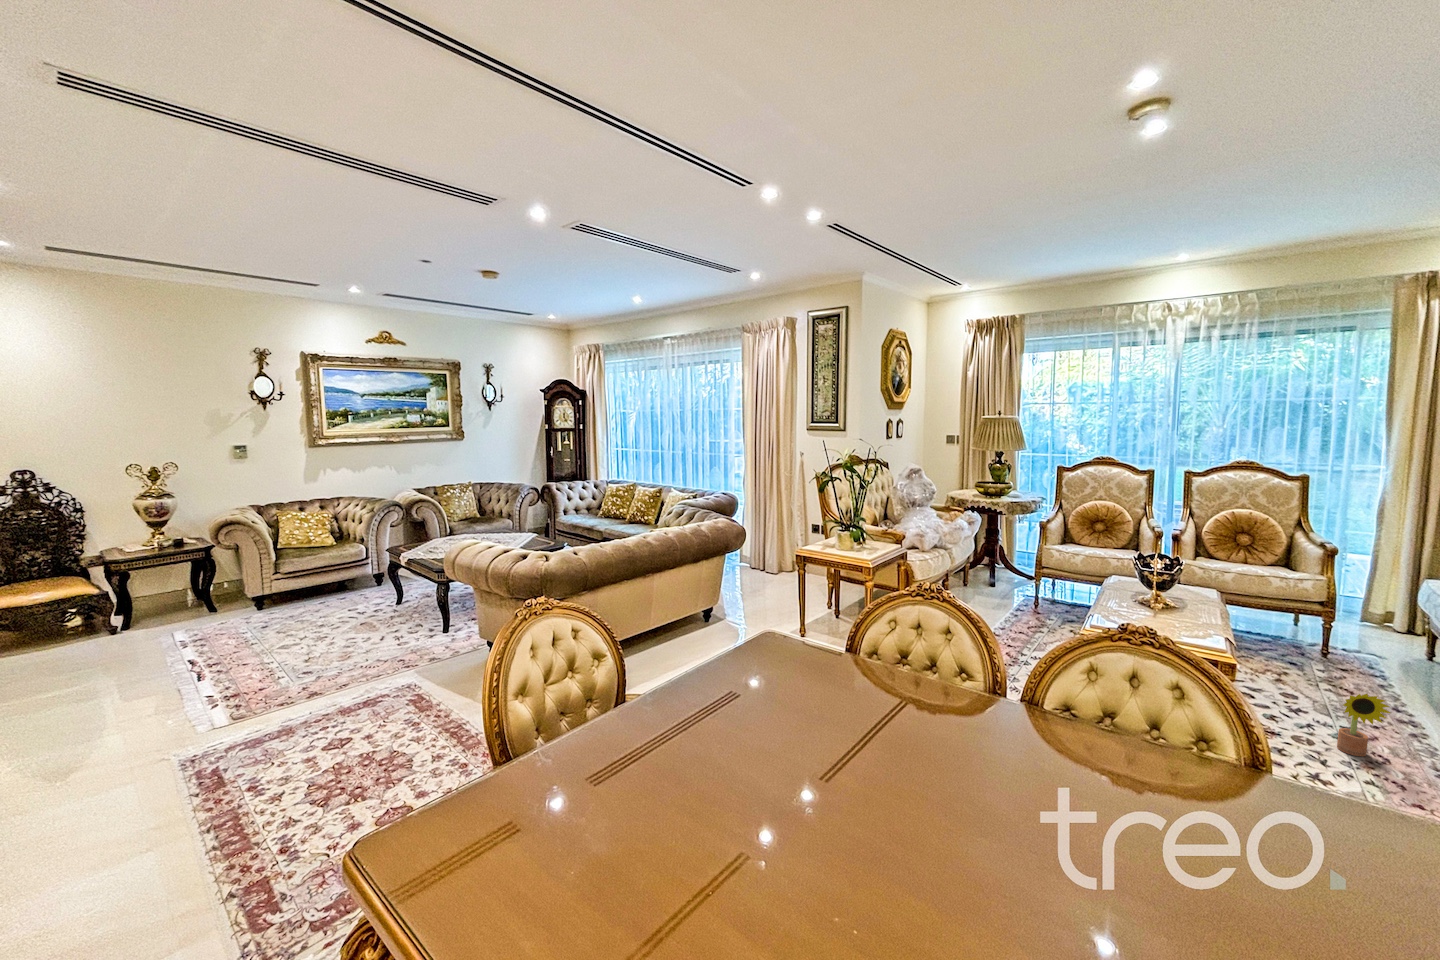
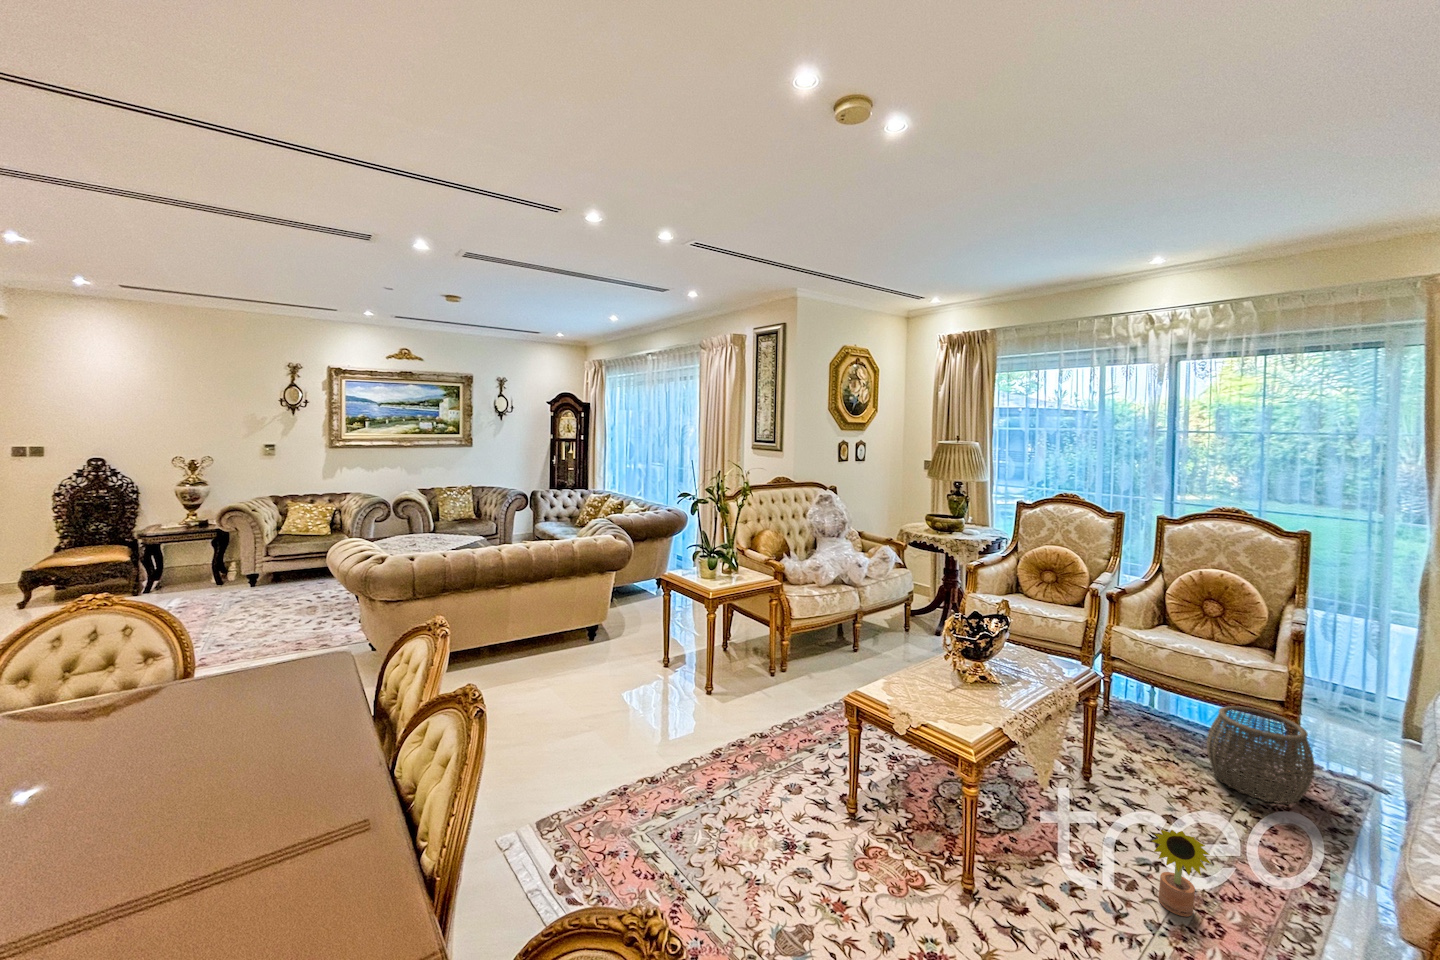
woven basket: none [1279,610,1366,677] -> present [1206,706,1315,804]

